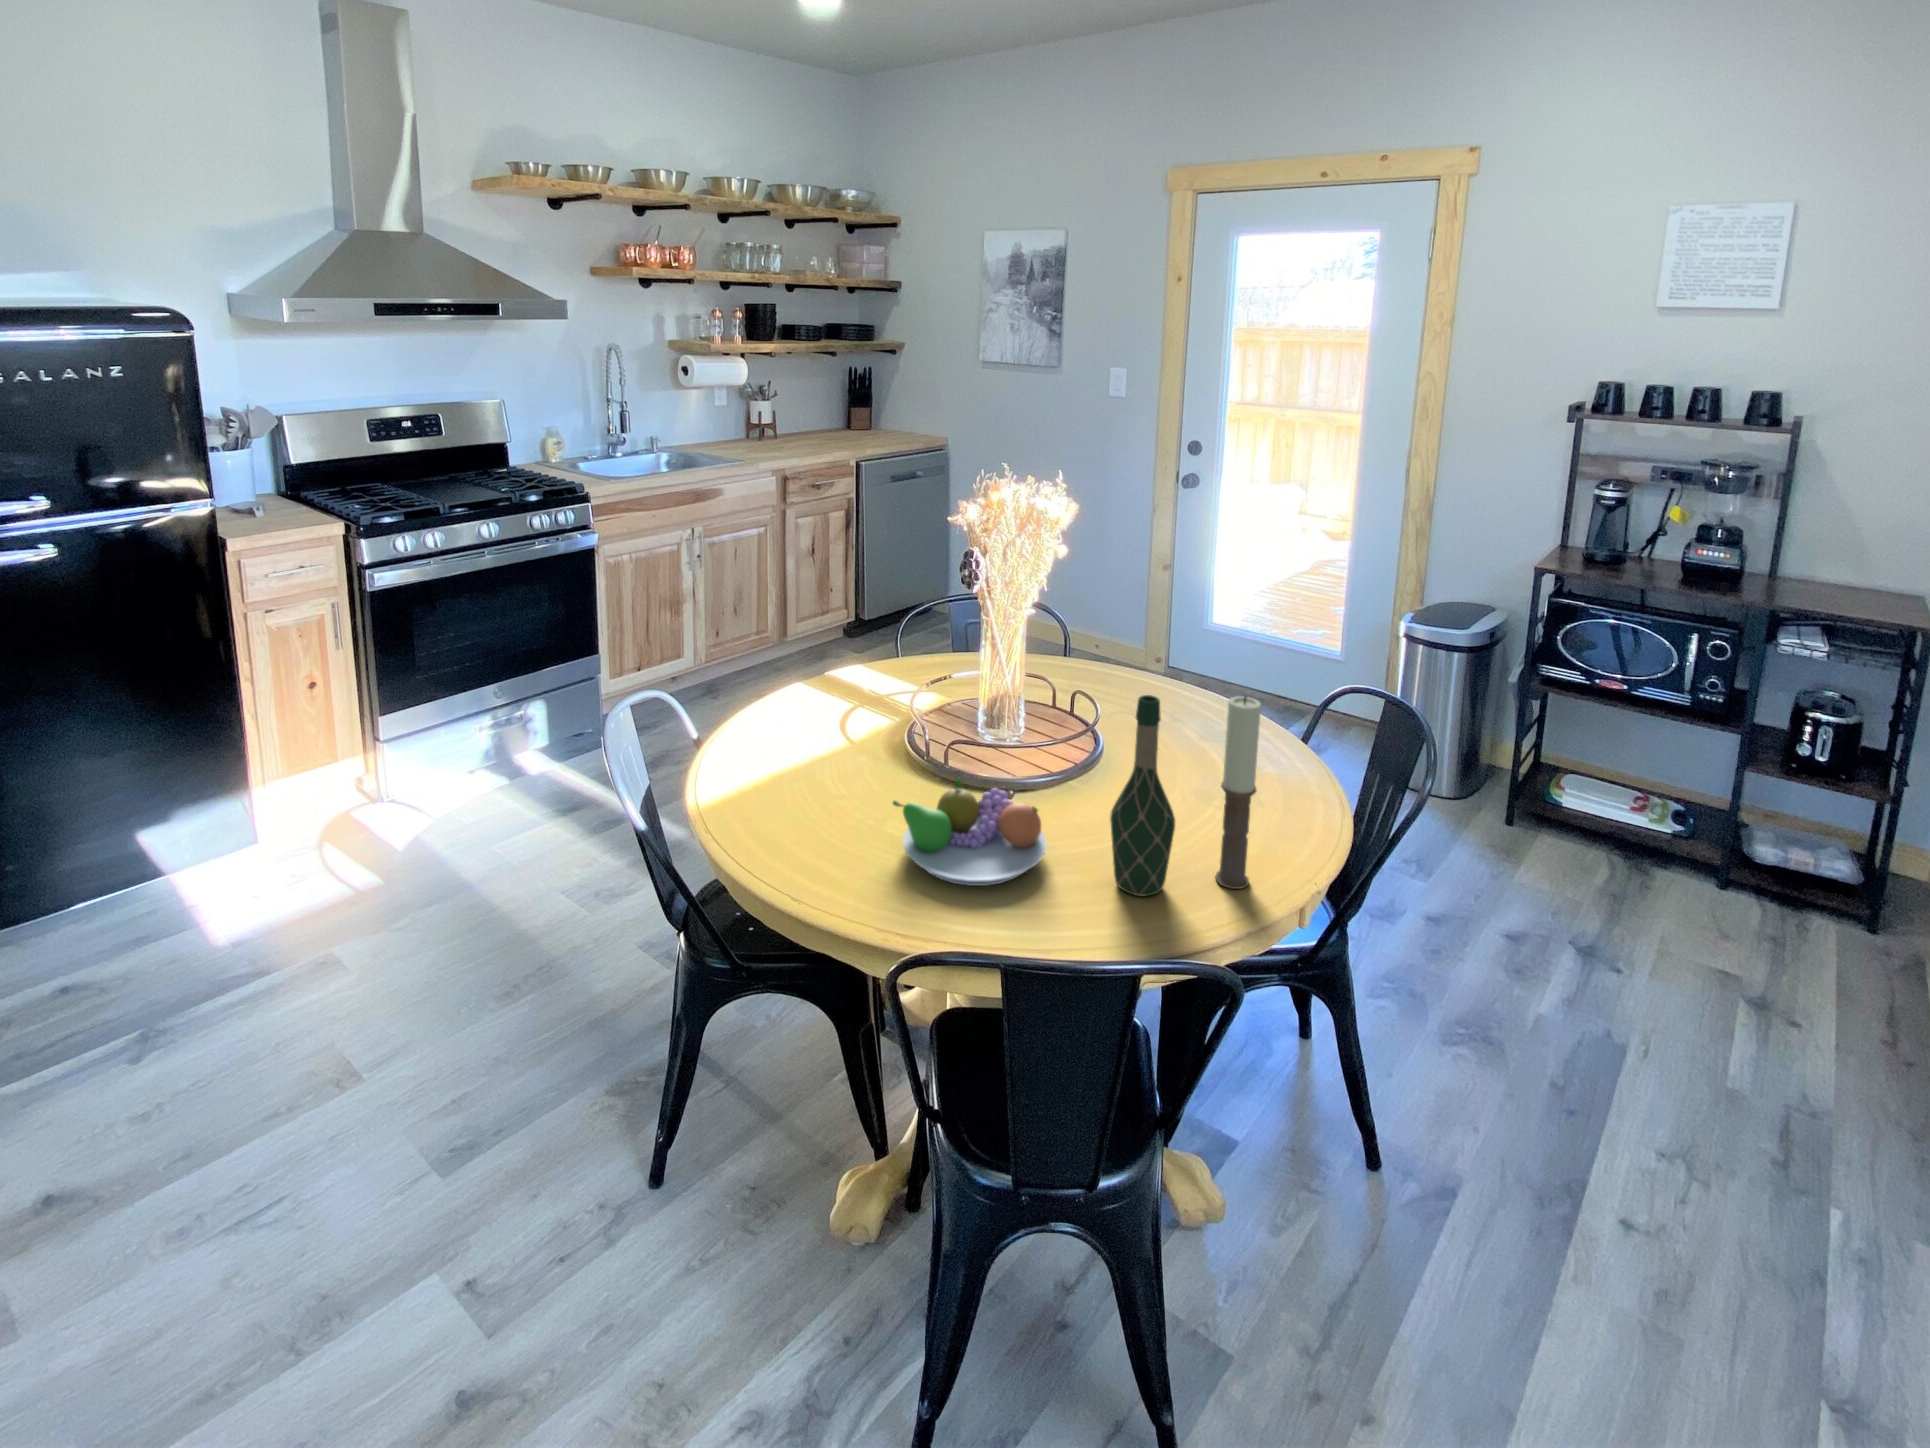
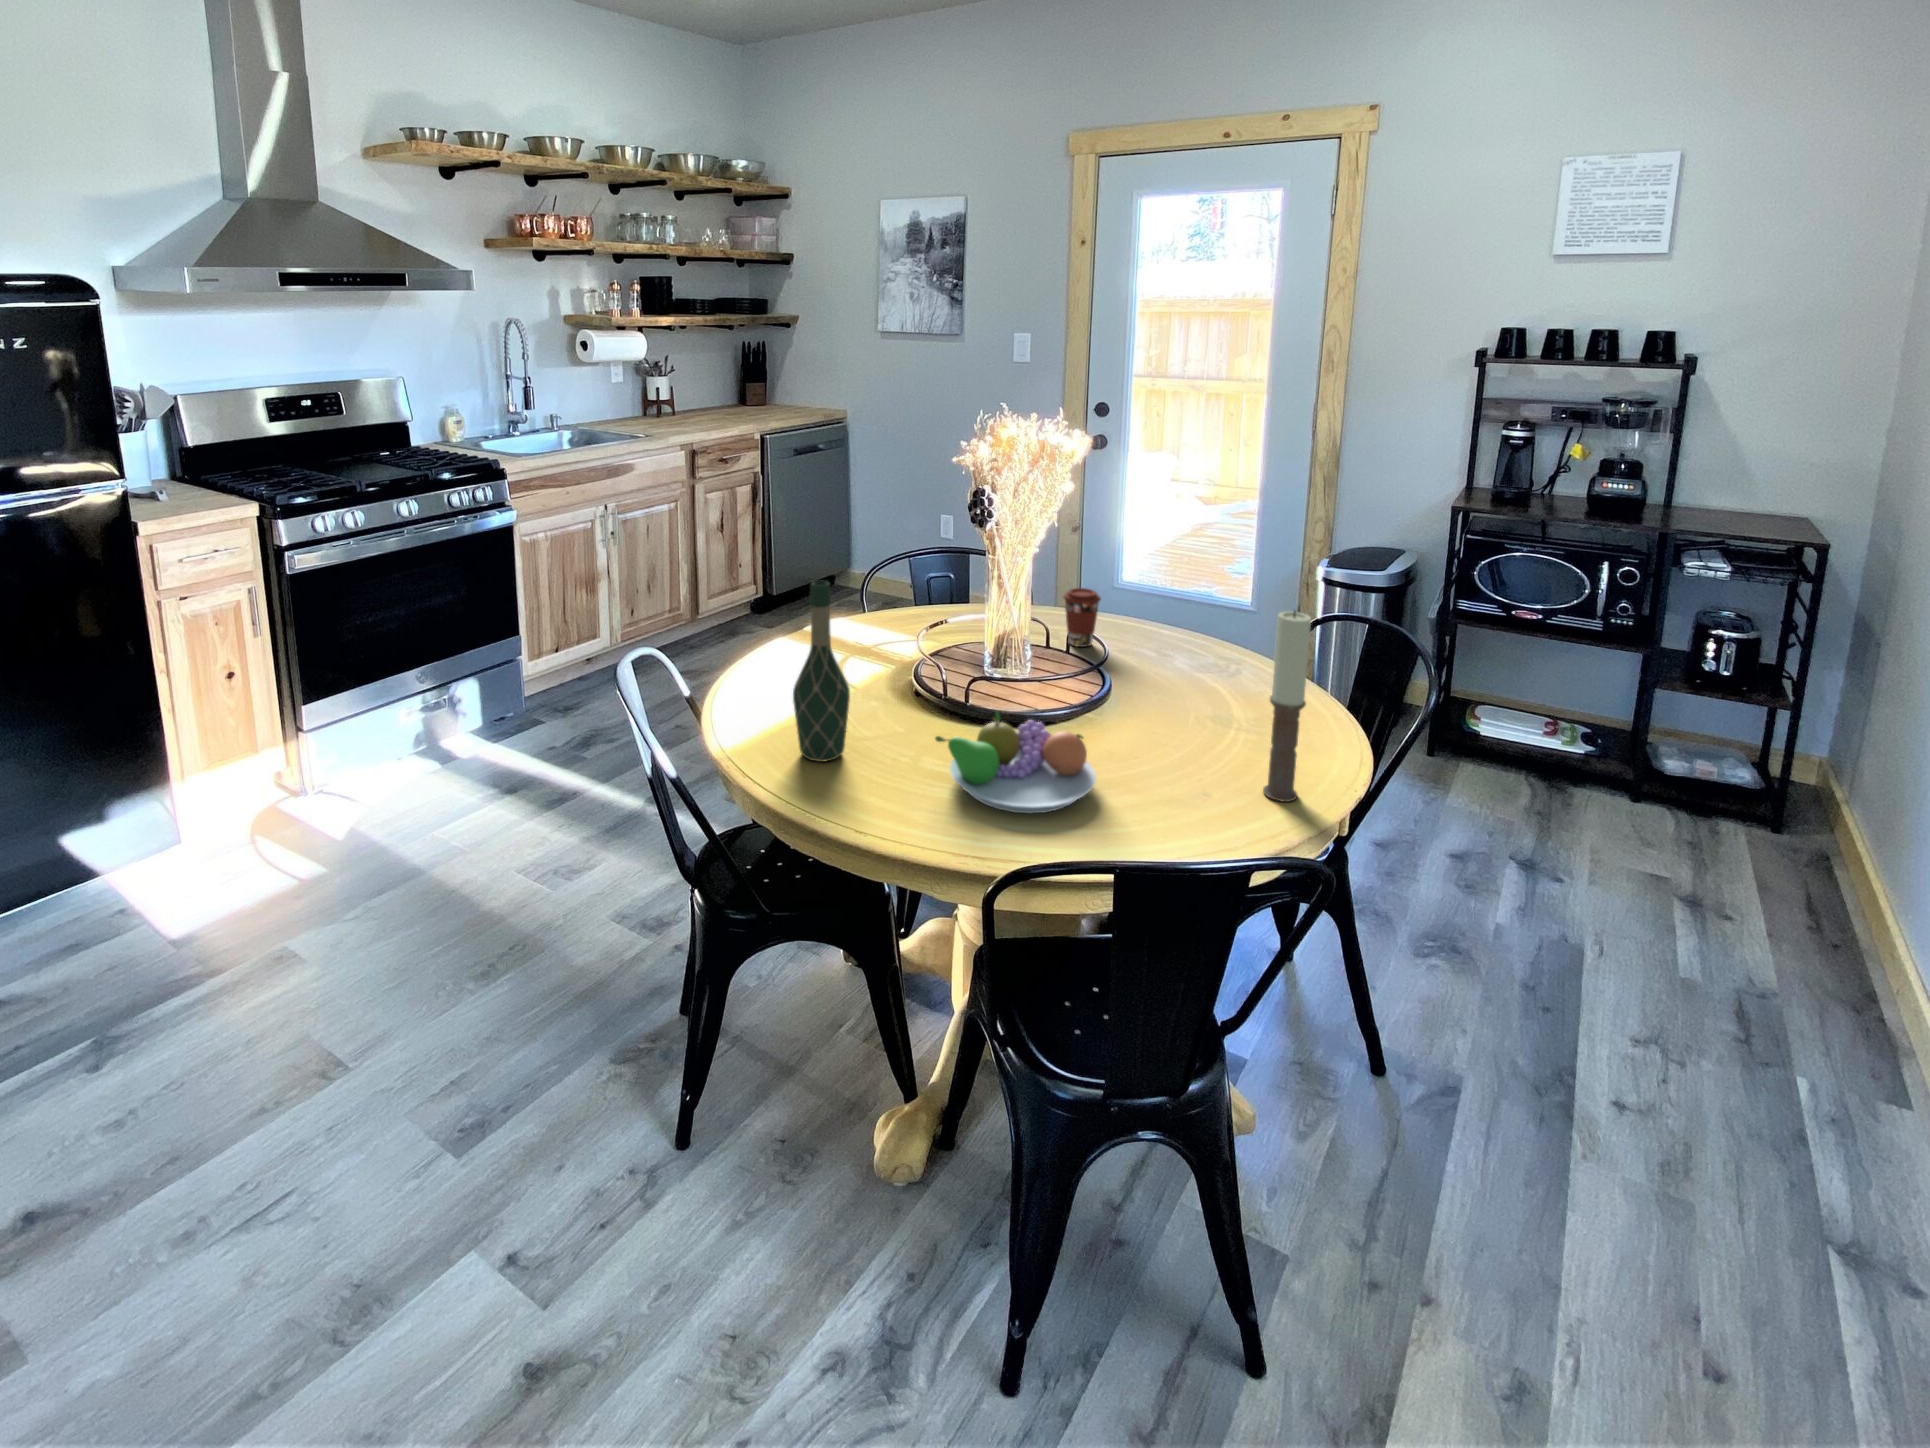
coffee cup: none [1080,646,1118,707] -> present [1064,588,1101,647]
wine bottle: present [1110,695,1175,896] -> present [793,581,850,762]

